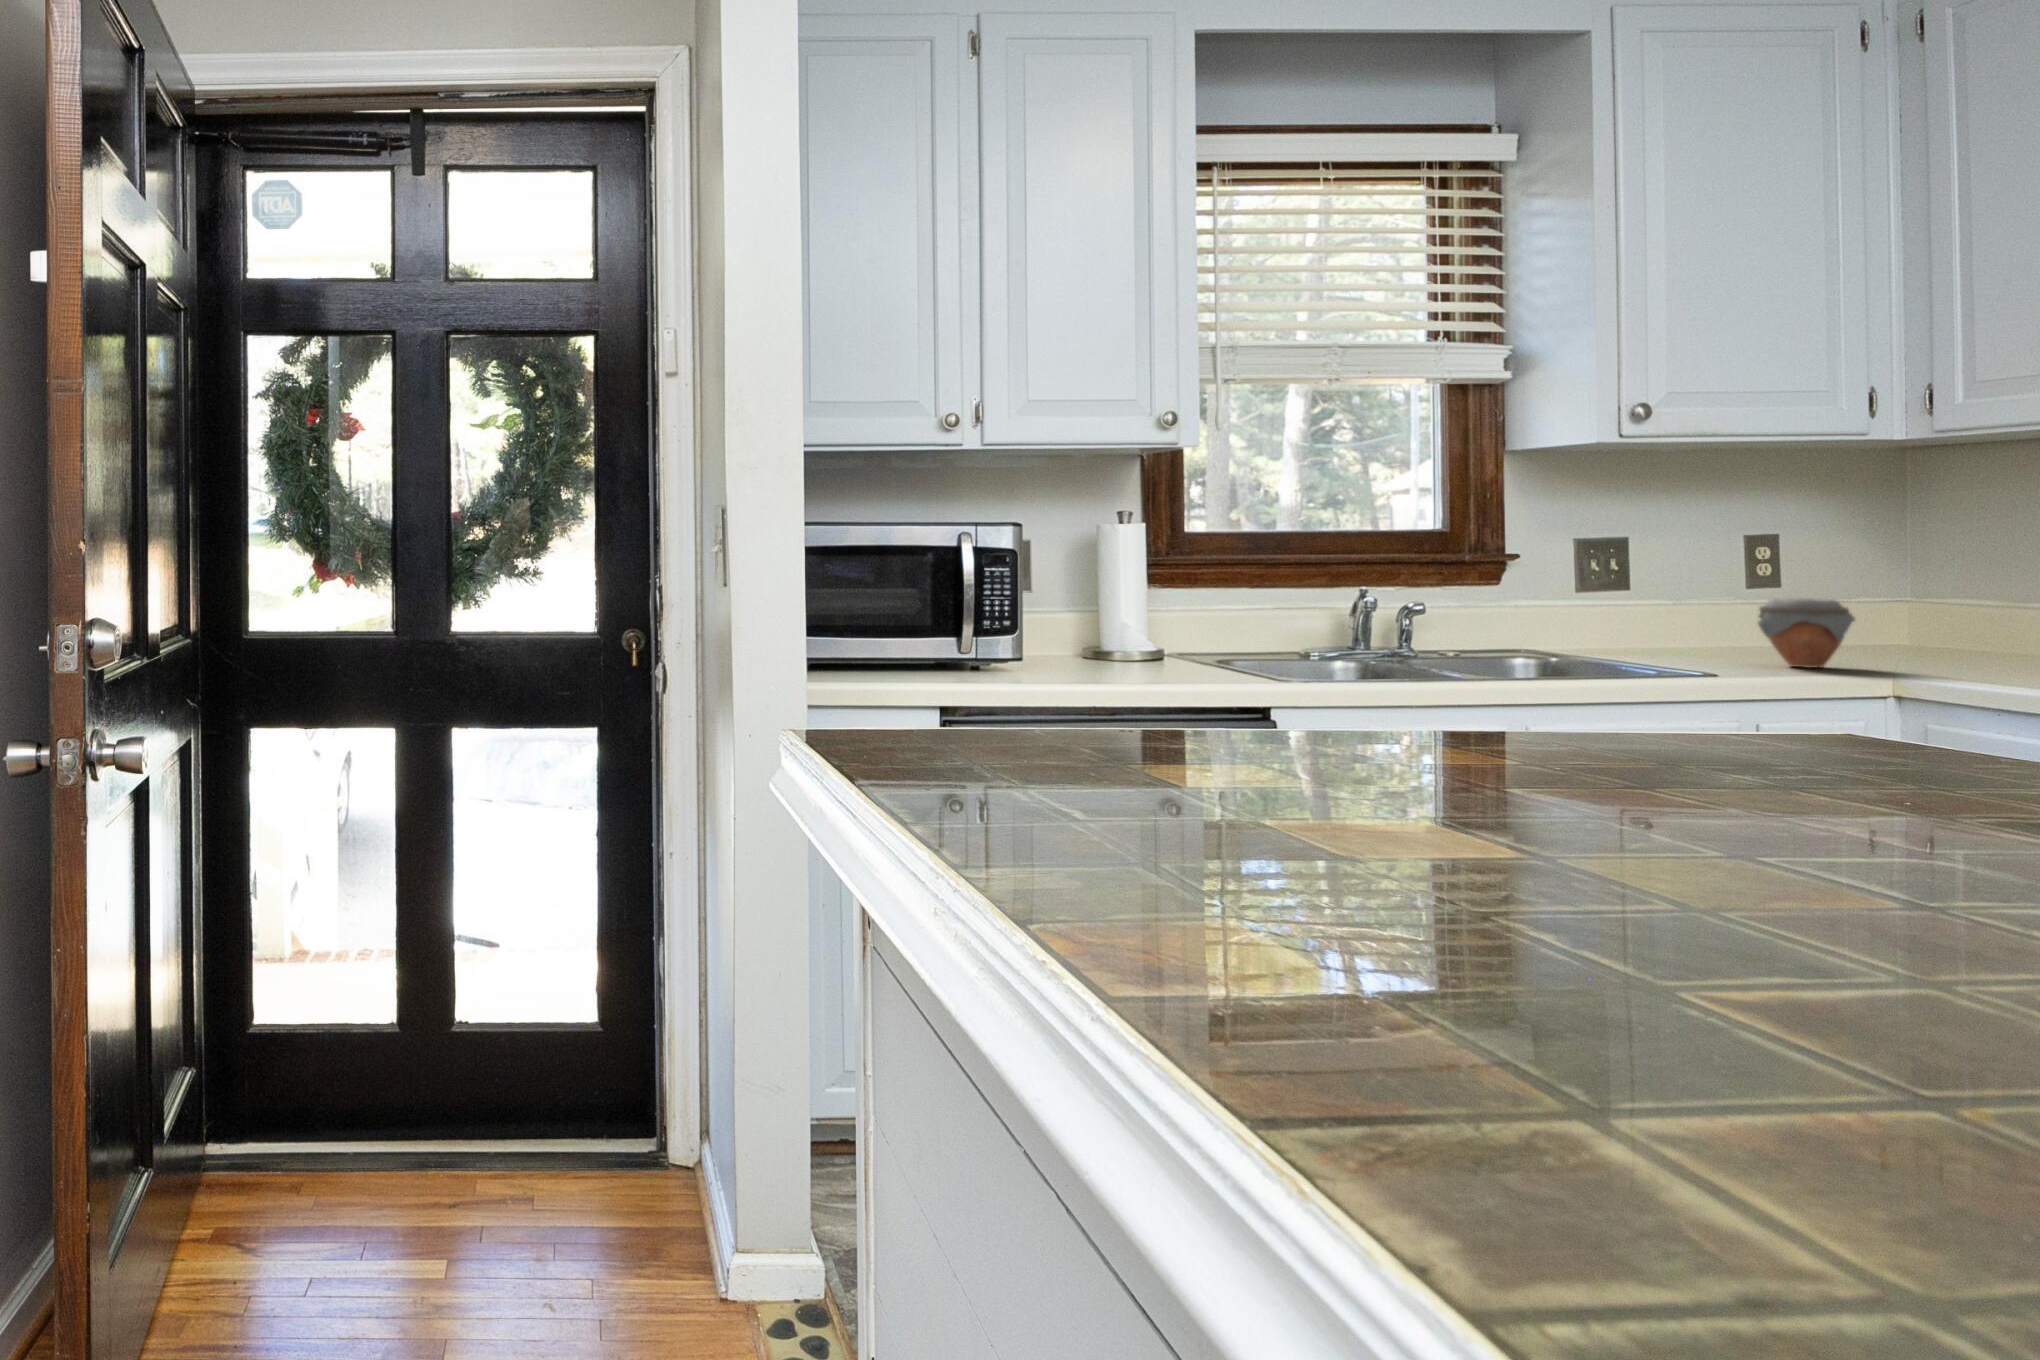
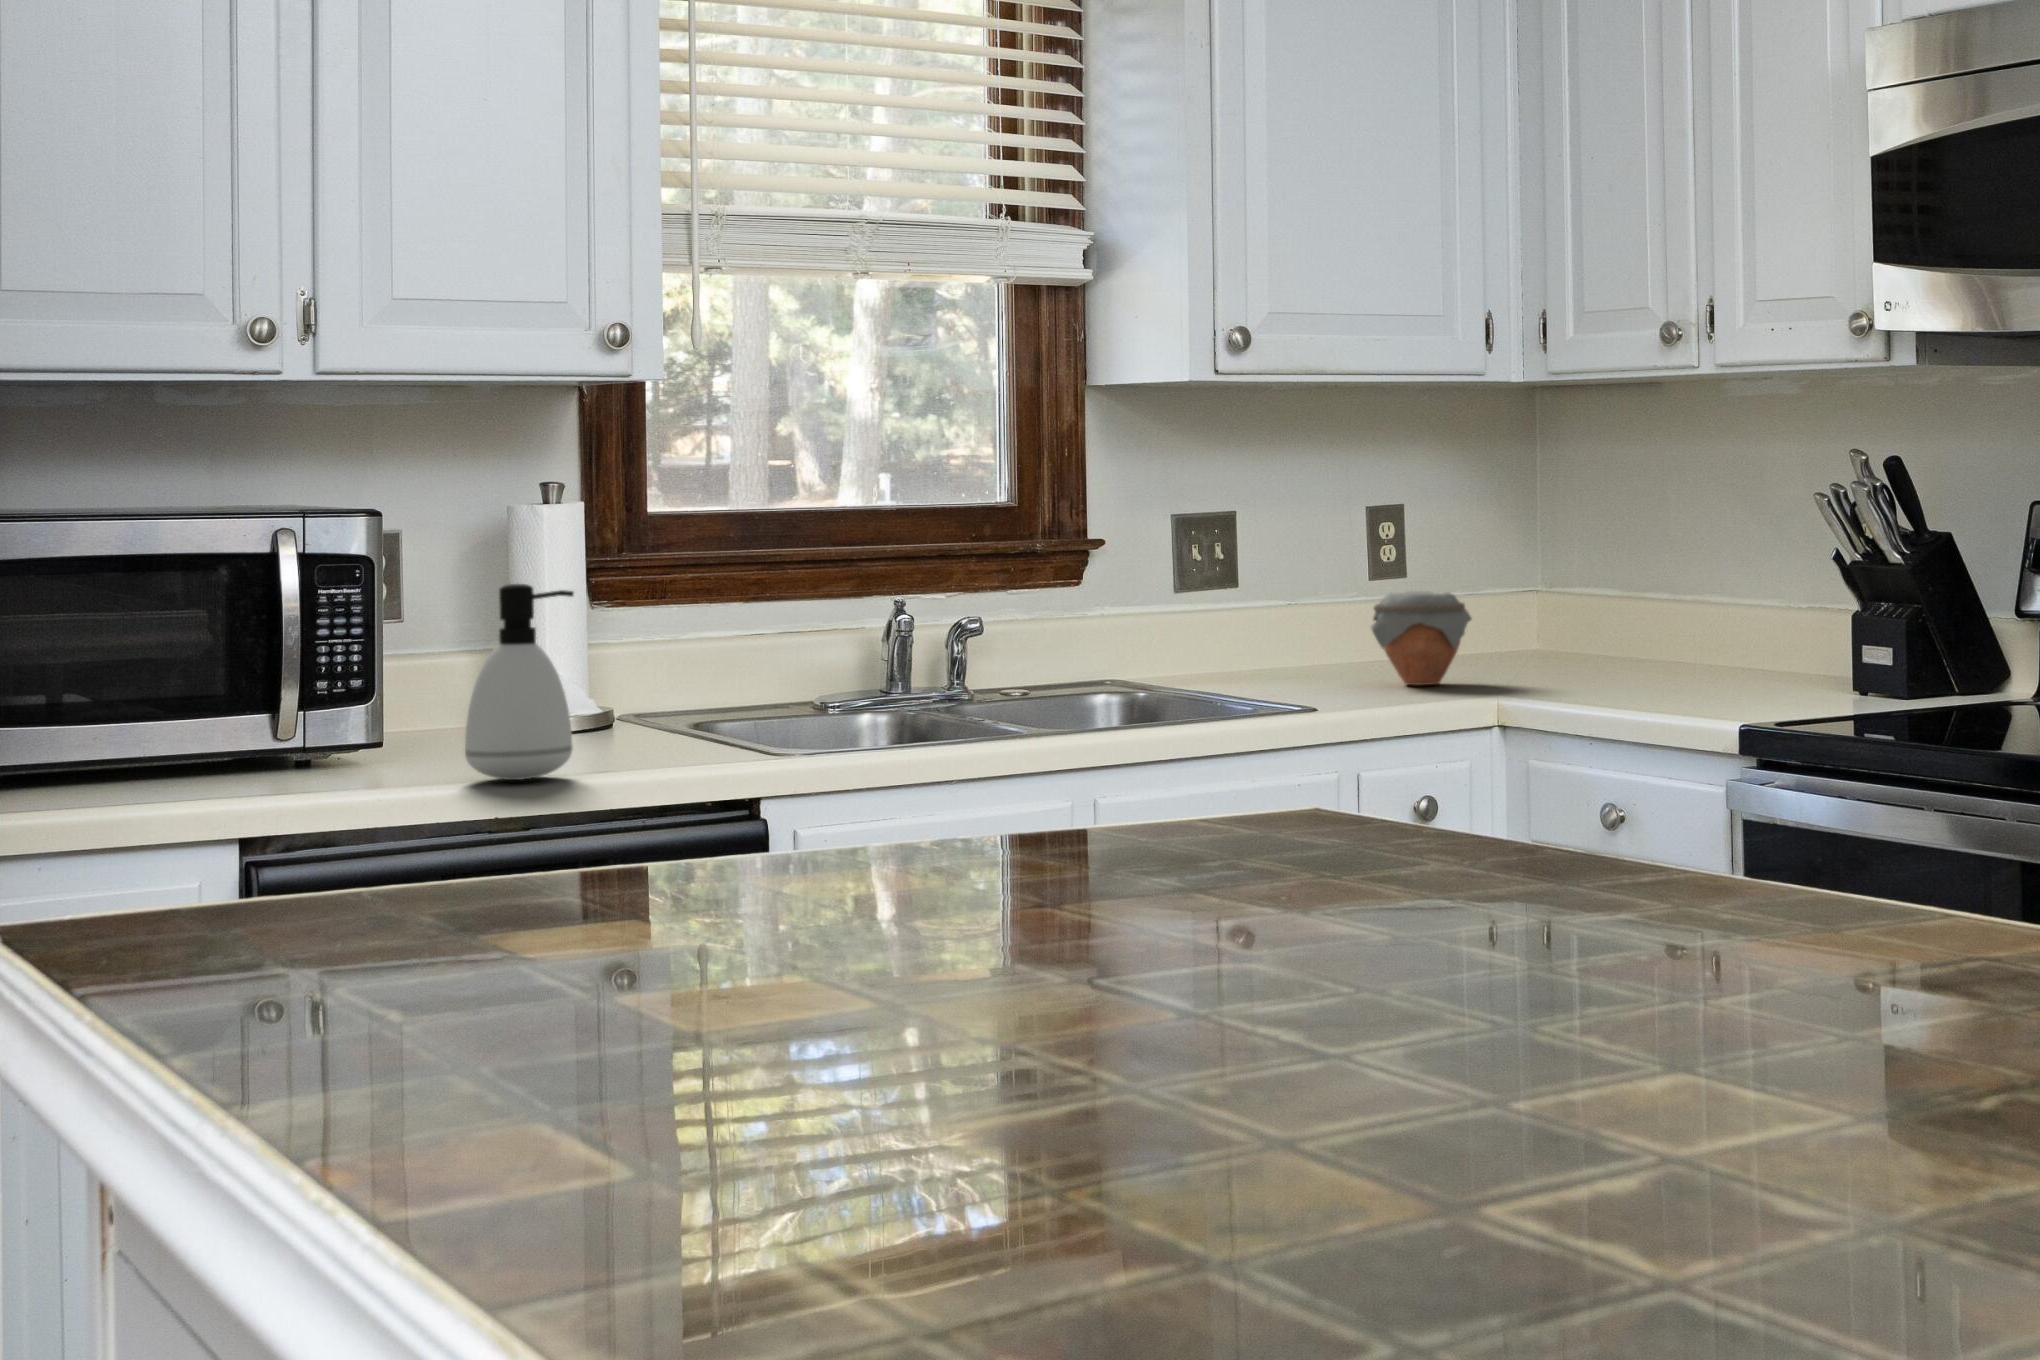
soap dispenser: none [1072,568,1140,685] -> present [465,584,574,780]

